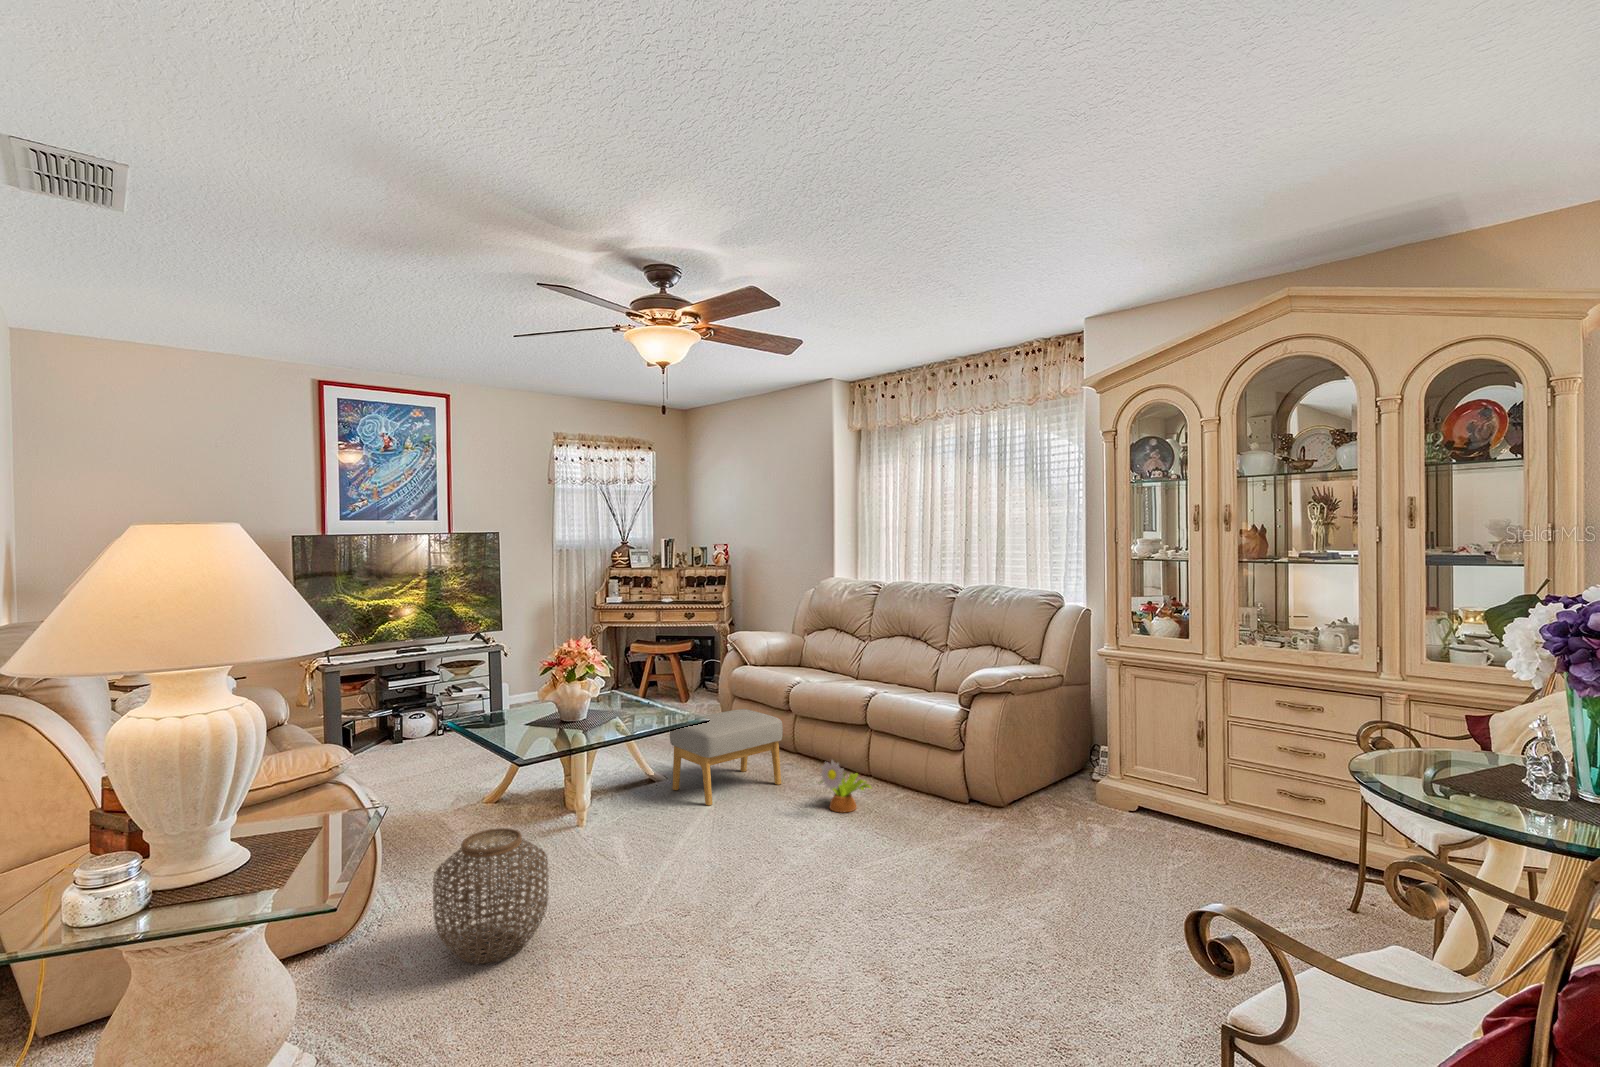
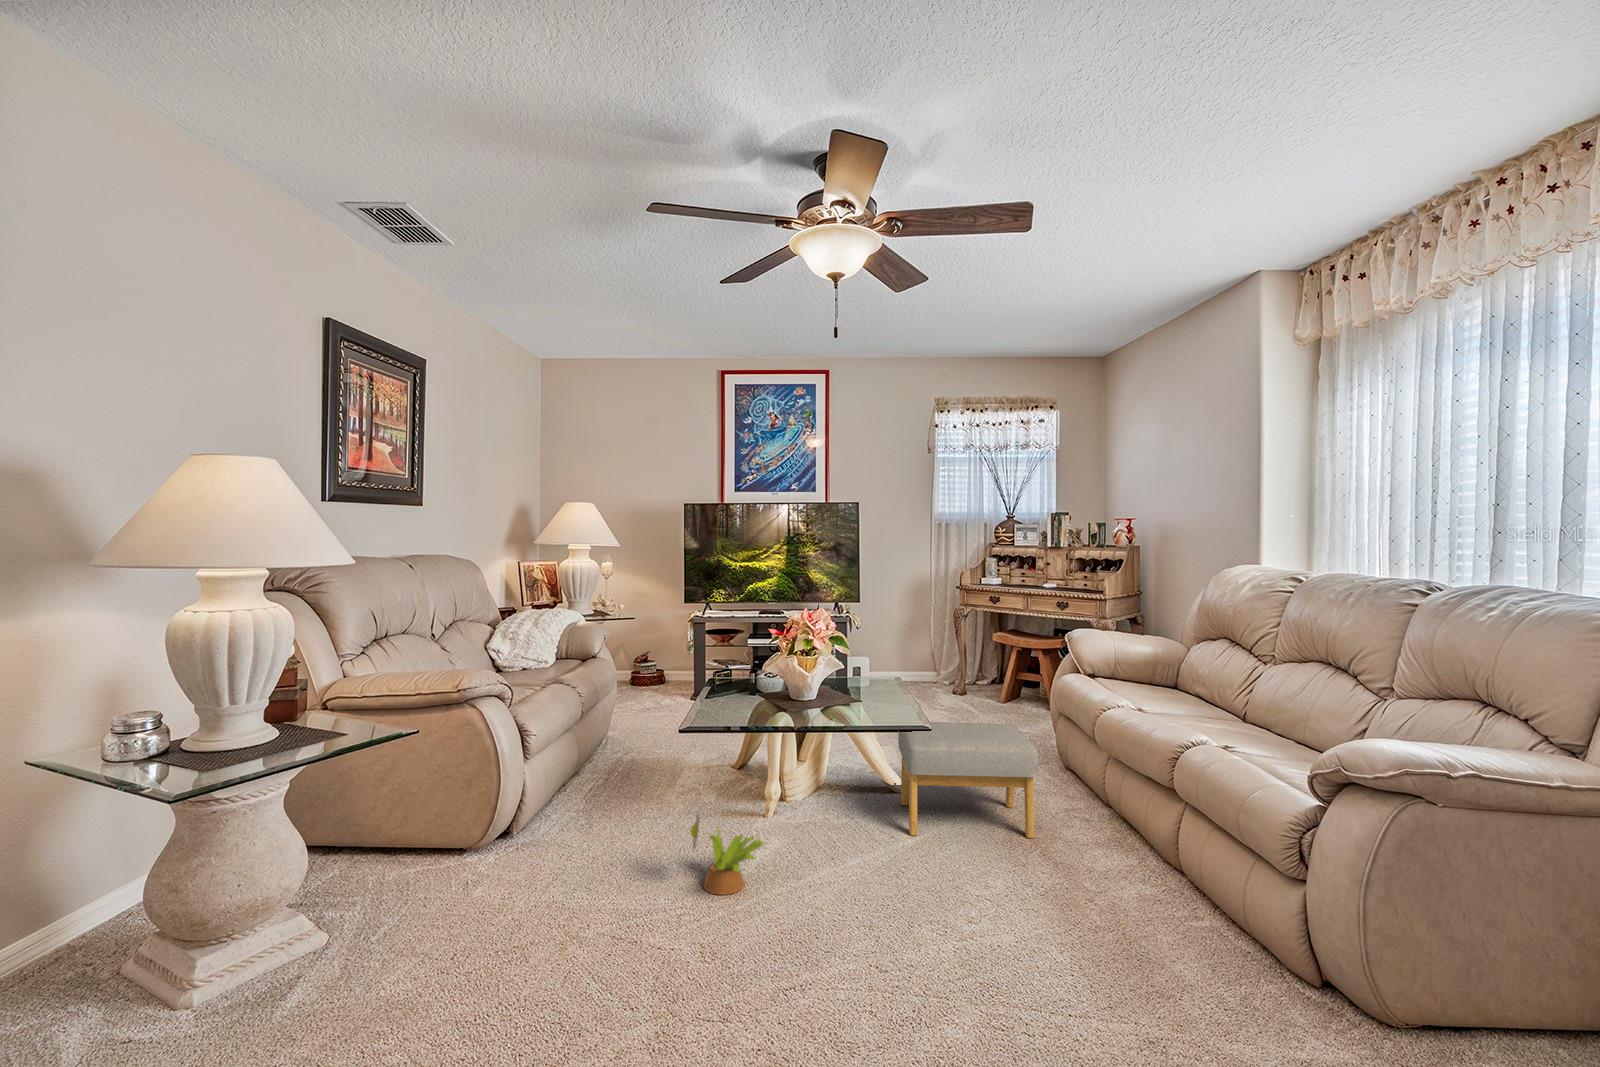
decorative plant: present [820,760,871,813] -> present [690,812,764,895]
woven basket: present [433,828,548,964] -> none [468,782,587,922]

